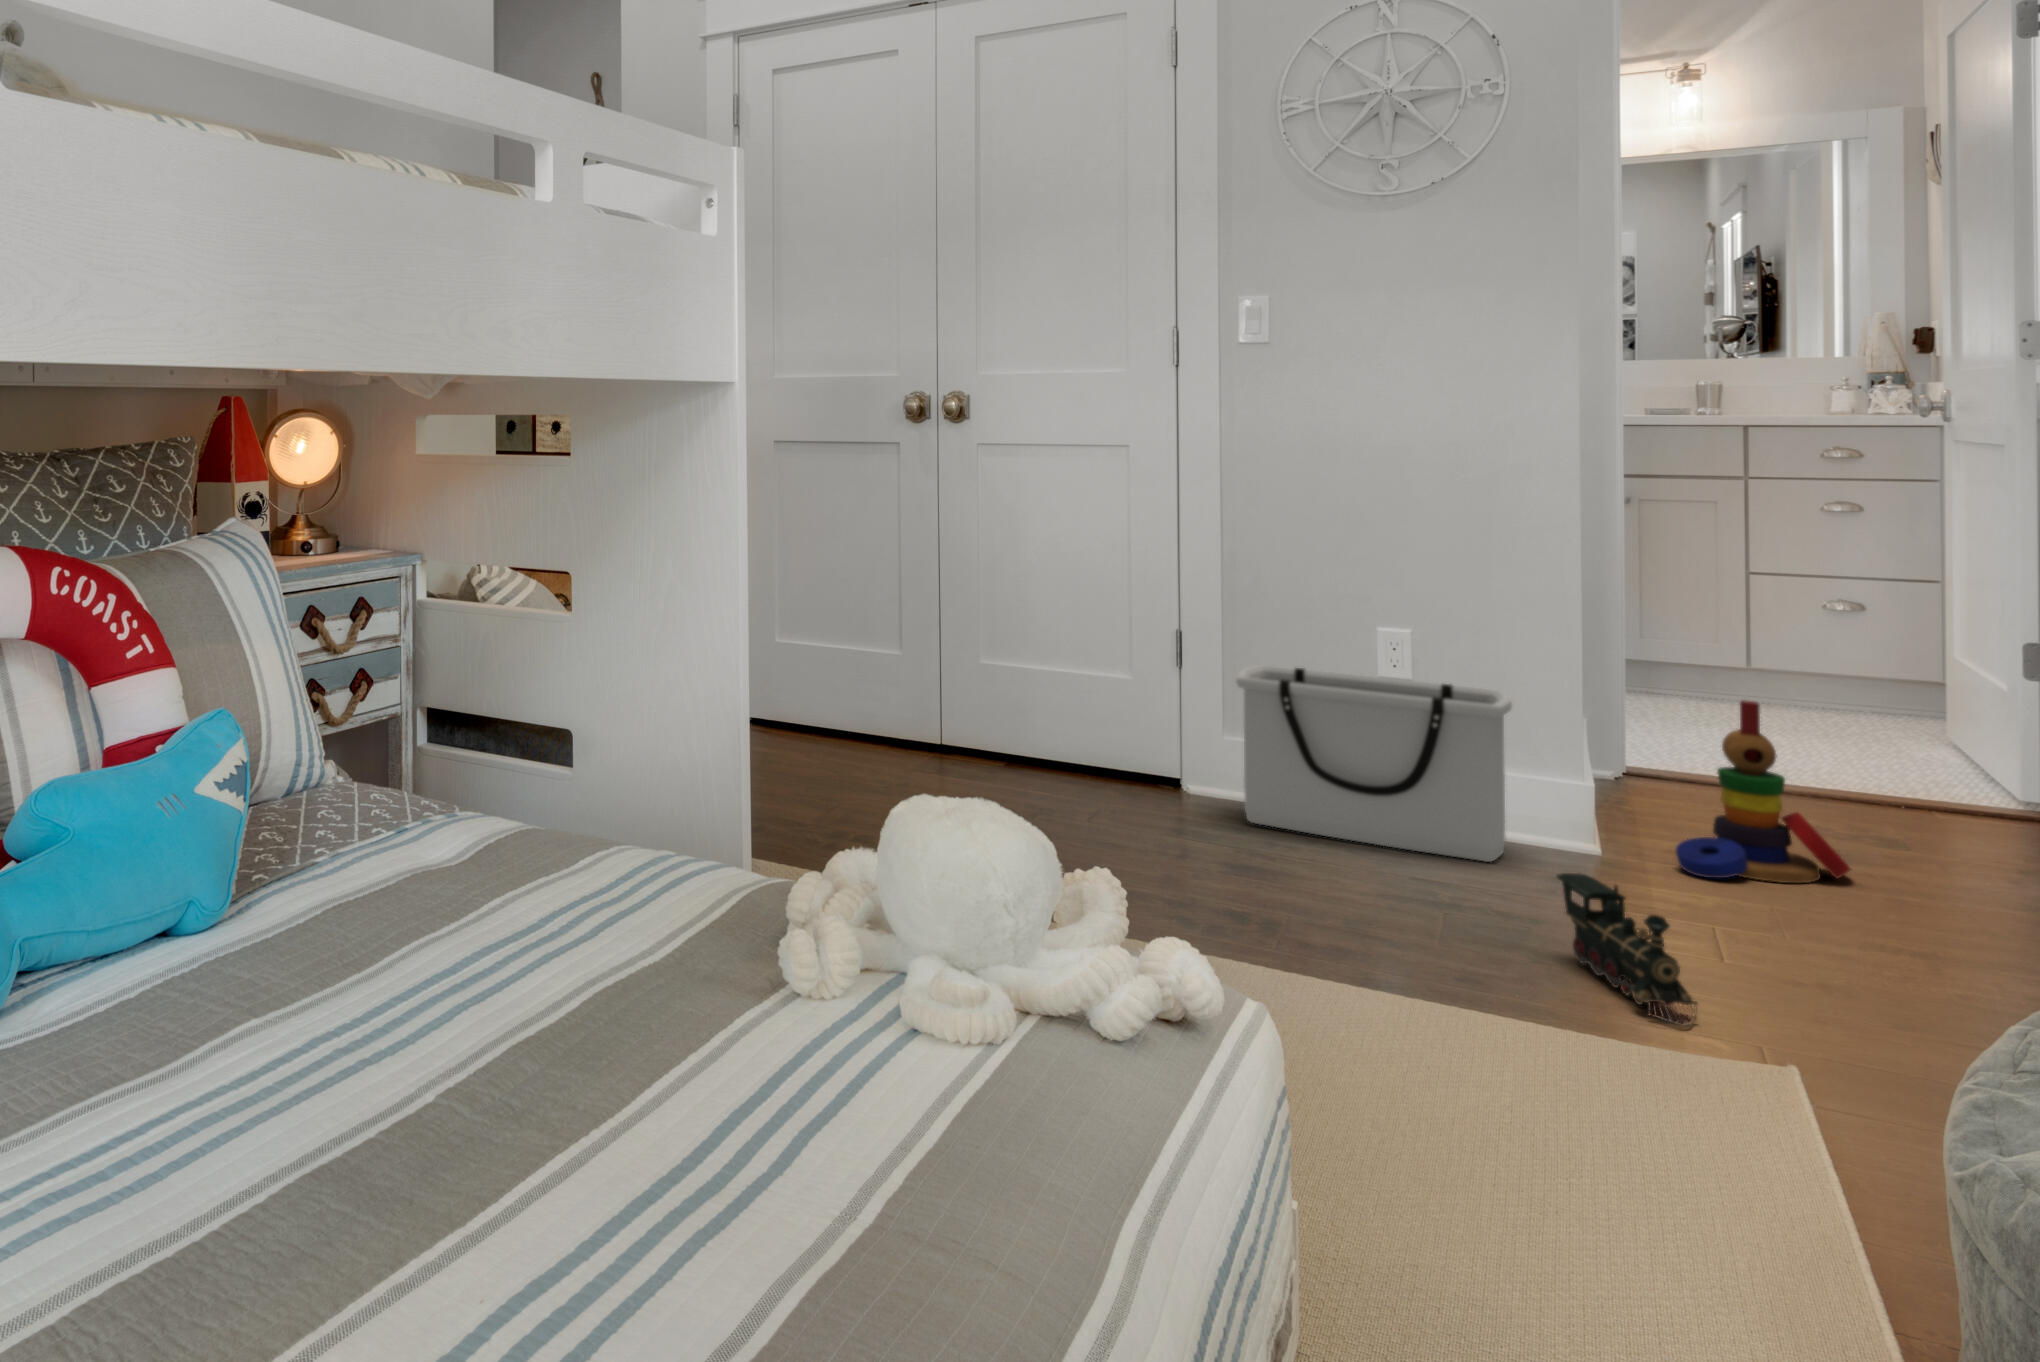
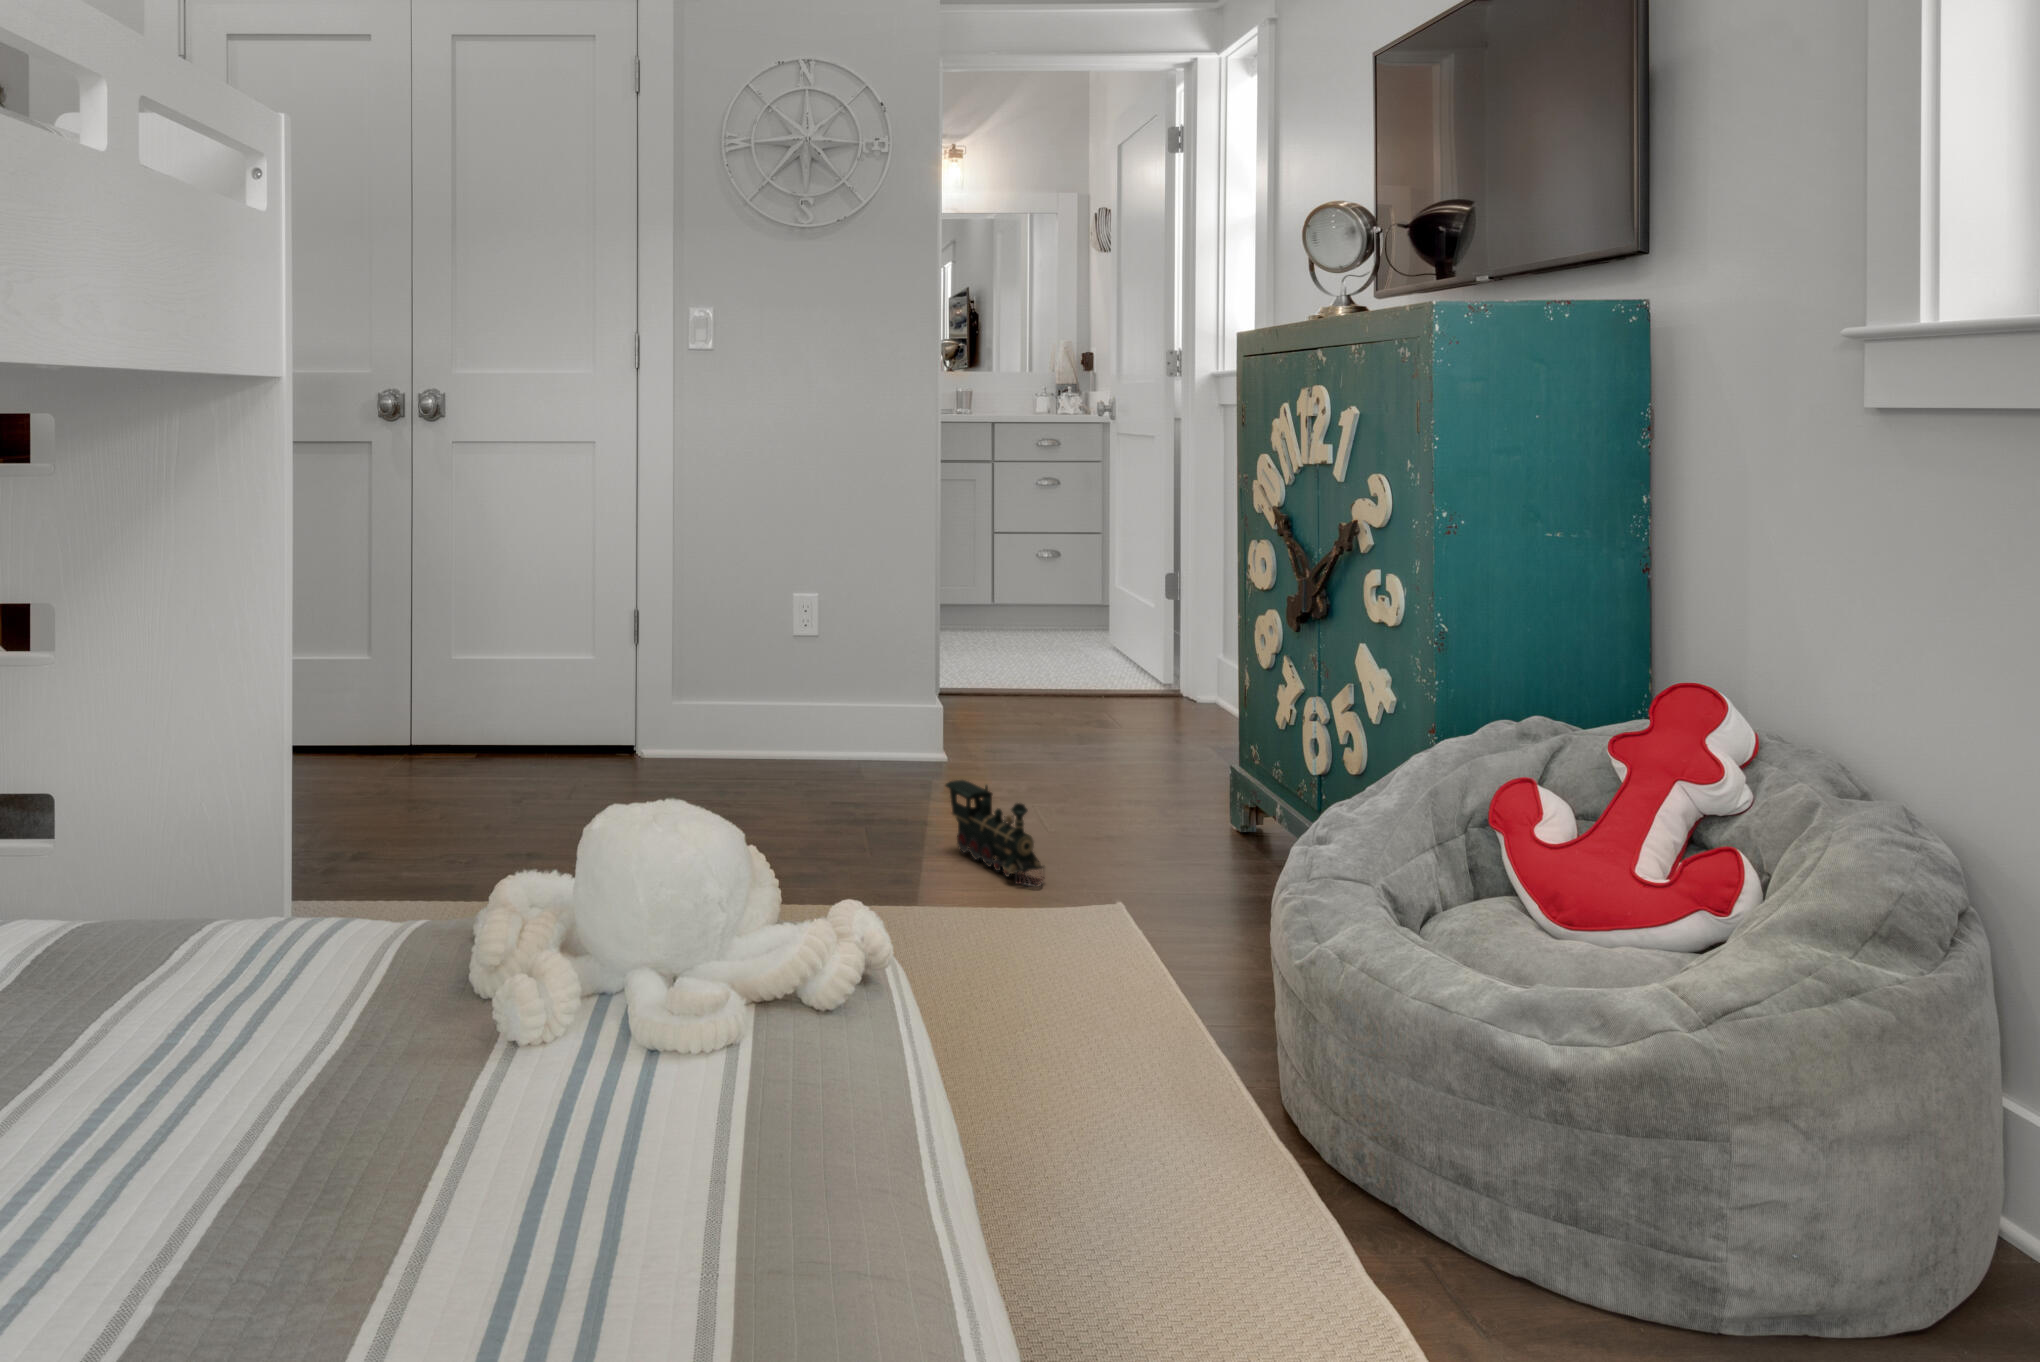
storage bin: present [1236,665,1512,862] -> none [688,636,895,782]
stacking toy: present [1676,701,1850,883] -> none [997,627,1098,768]

